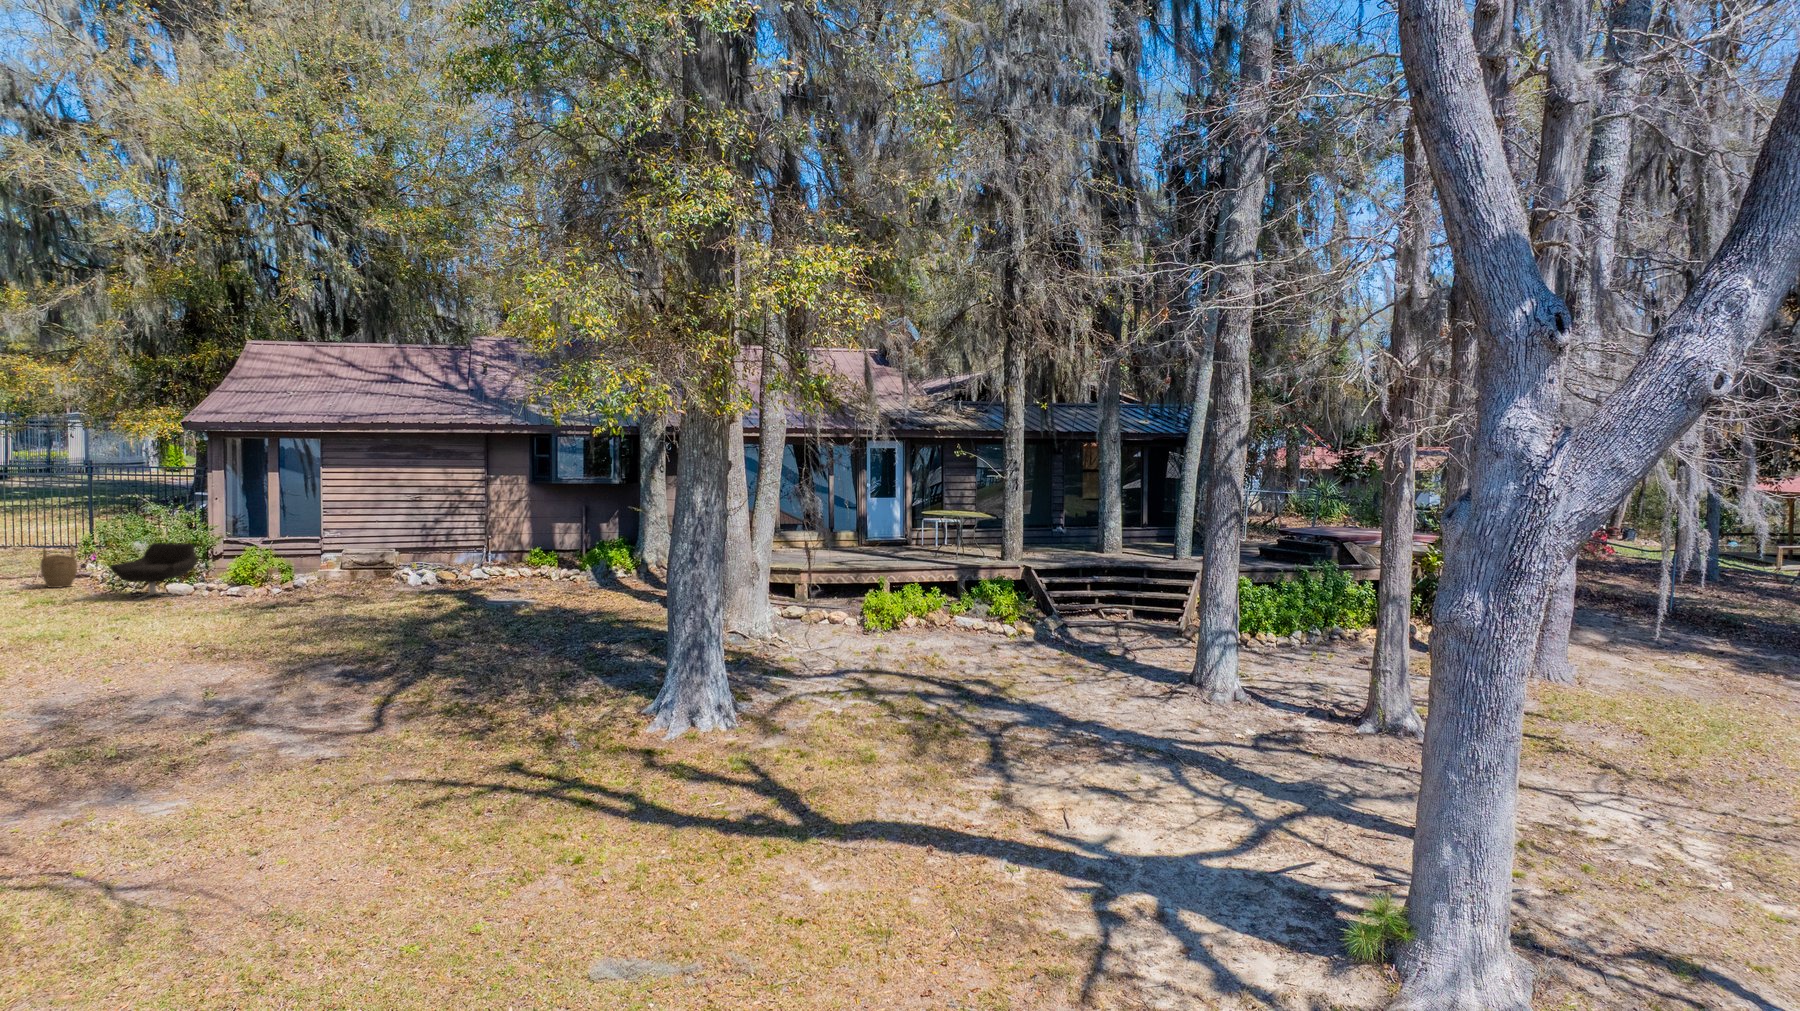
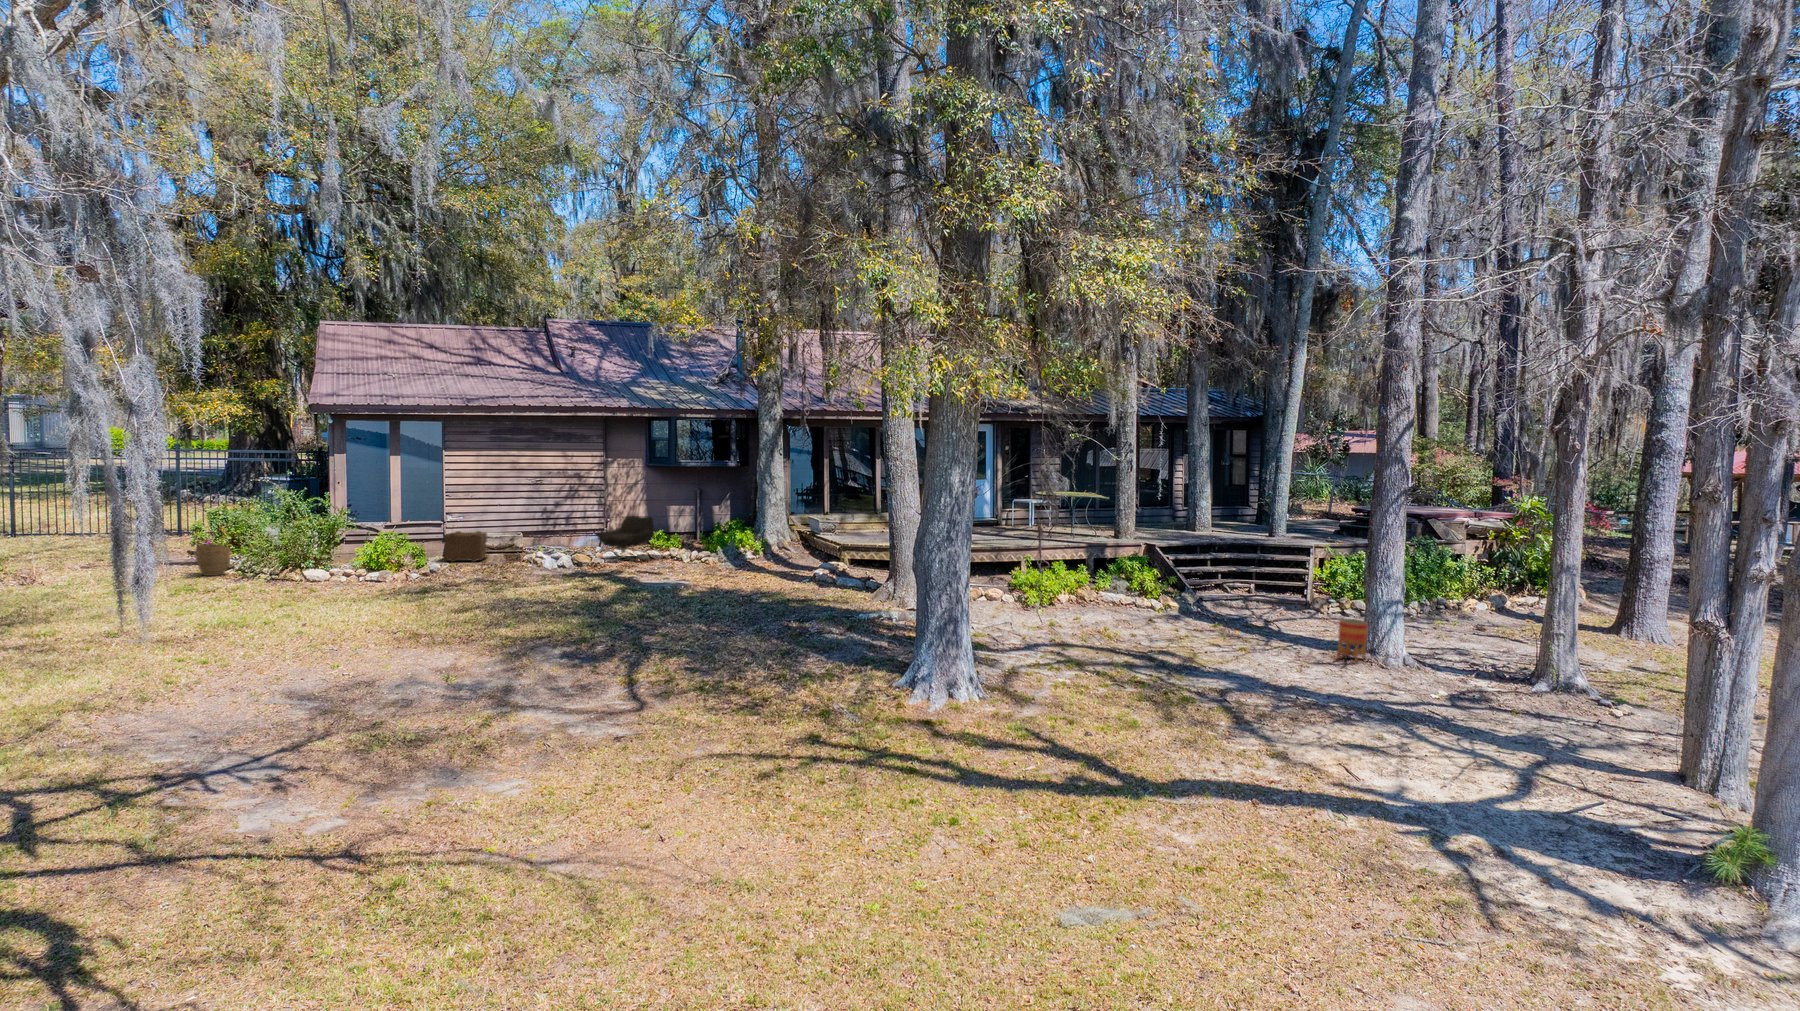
lounge chair: present [110,543,197,596] -> present [596,516,654,562]
wooden crate: none [311,546,361,578] -> present [444,531,488,562]
planter: none [1166,649,1198,696] -> present [1337,619,1368,661]

